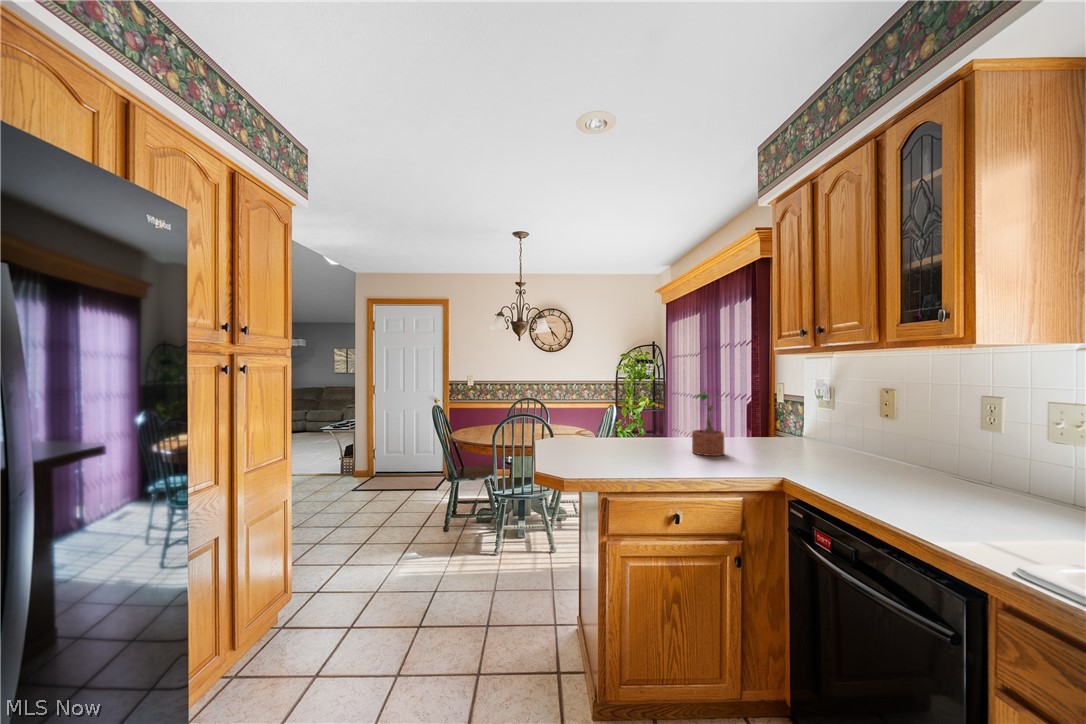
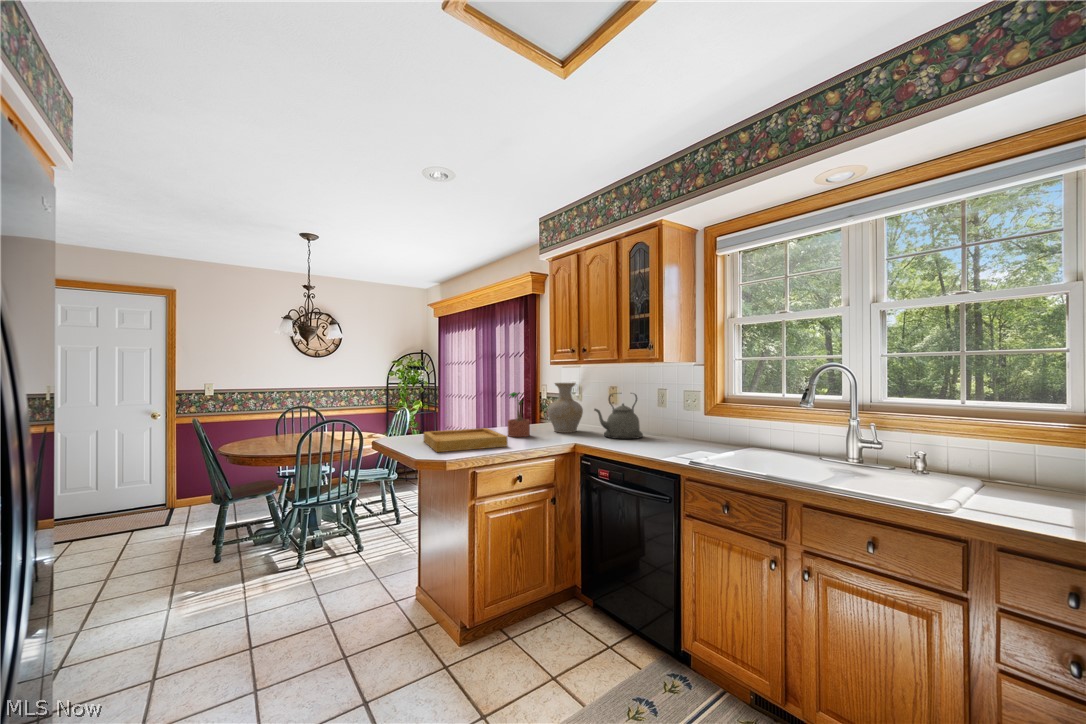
vase: none [760,382,819,457] -> present [548,383,583,433]
kettle: none [826,401,930,483] -> present [594,394,643,439]
tray: none [573,436,670,468] -> present [424,428,508,452]

